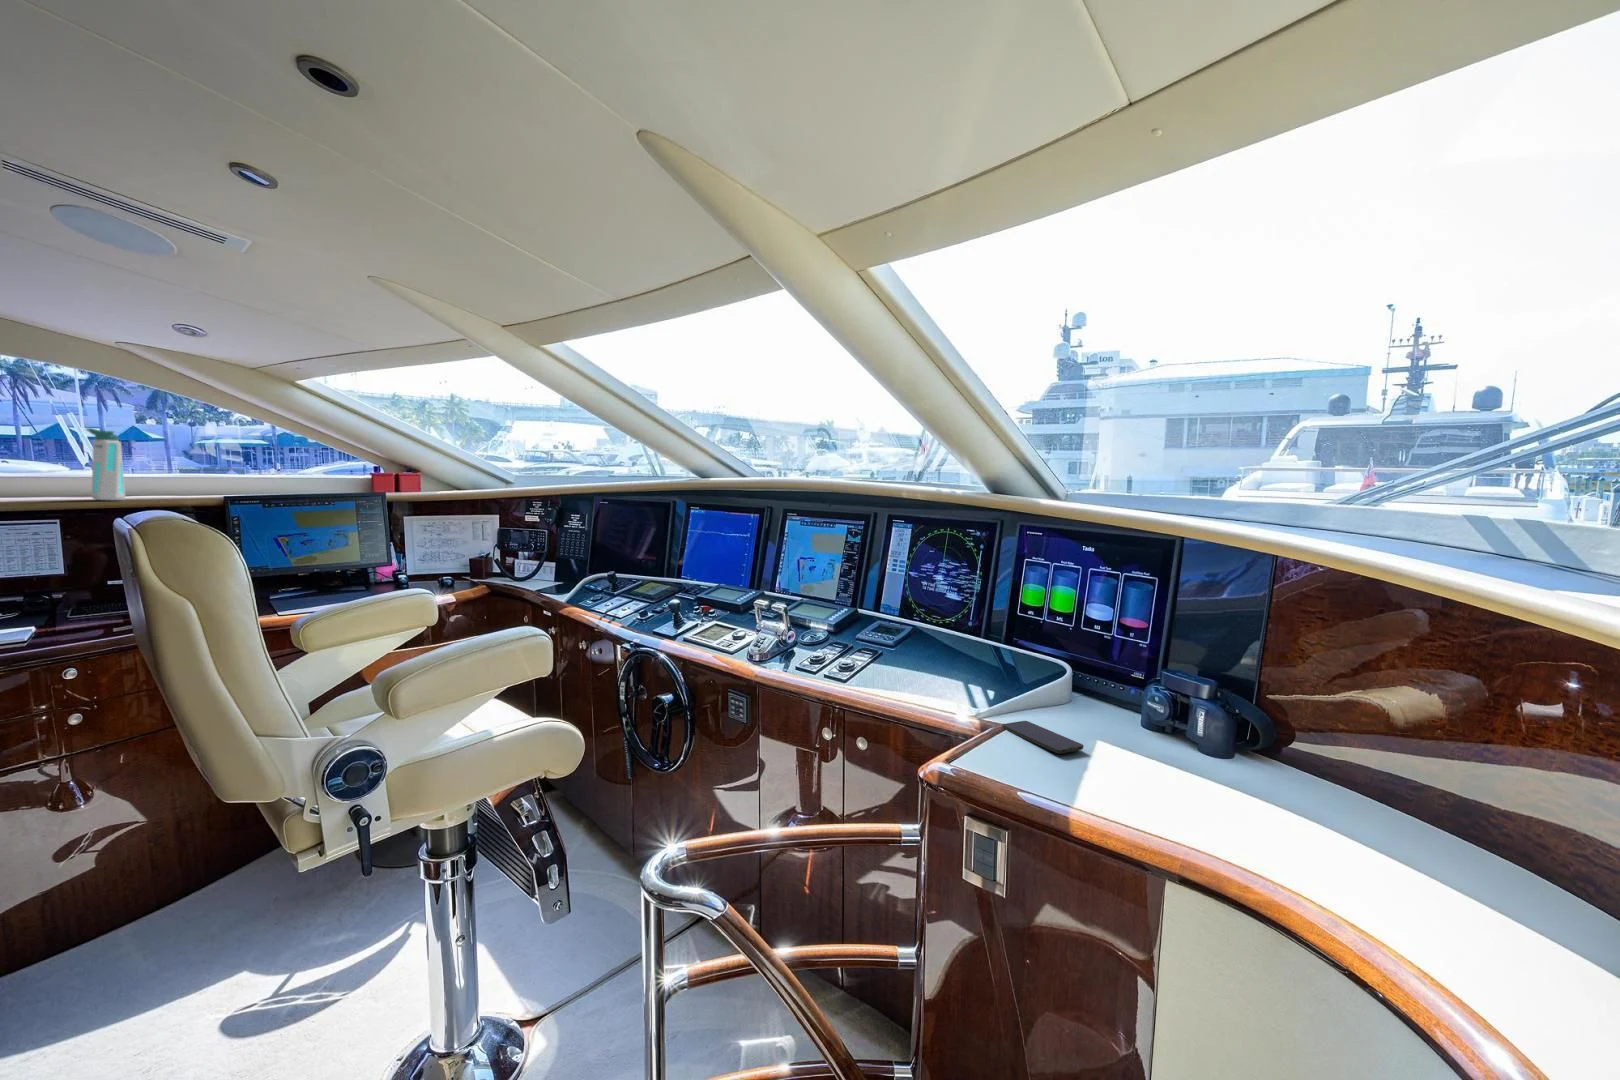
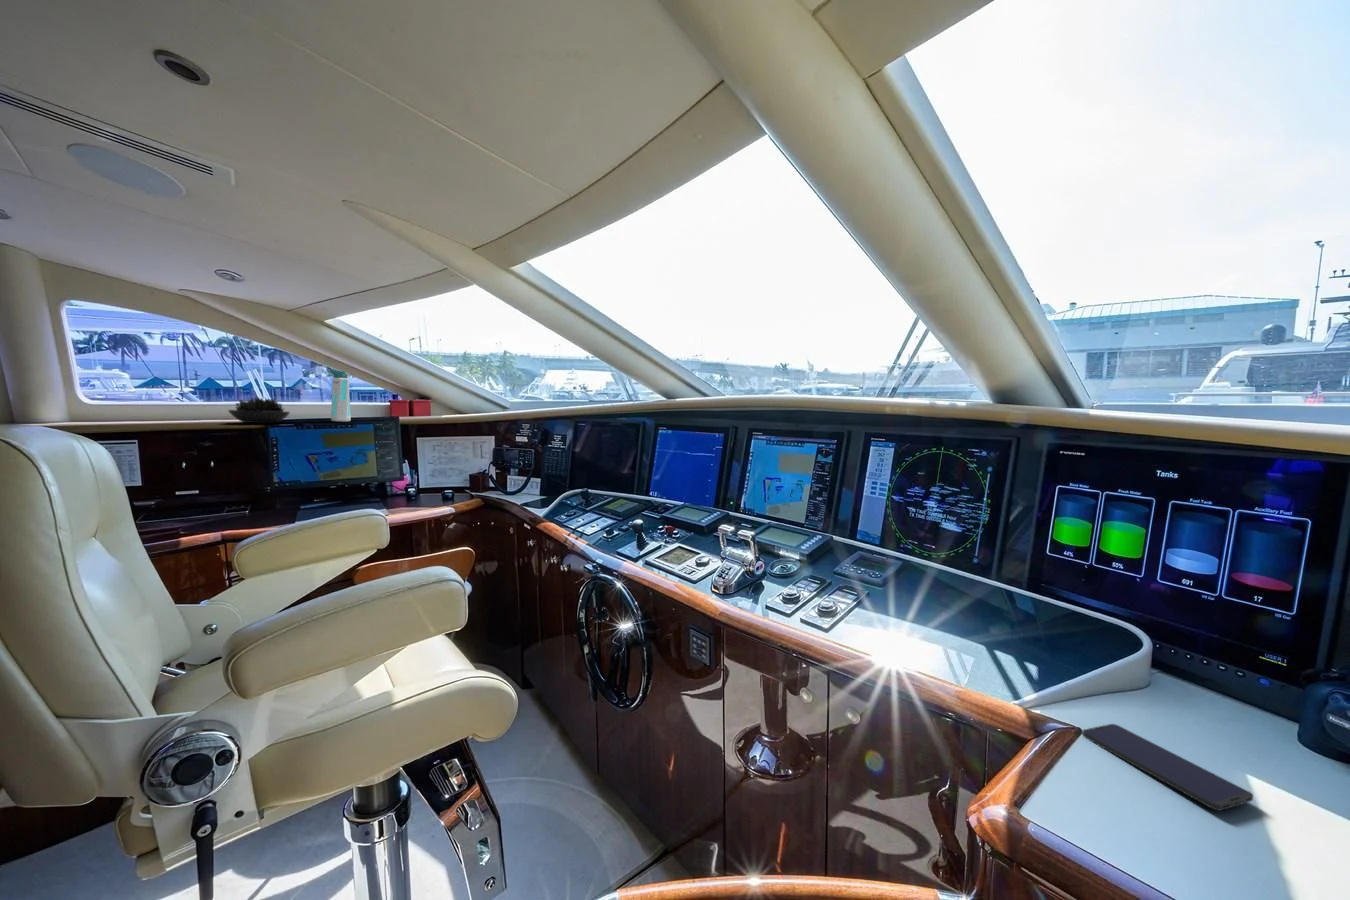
water bottle: present [86,428,125,500] -> present [328,369,351,422]
succulent plant: none [172,469,249,500] -> present [229,398,289,423]

